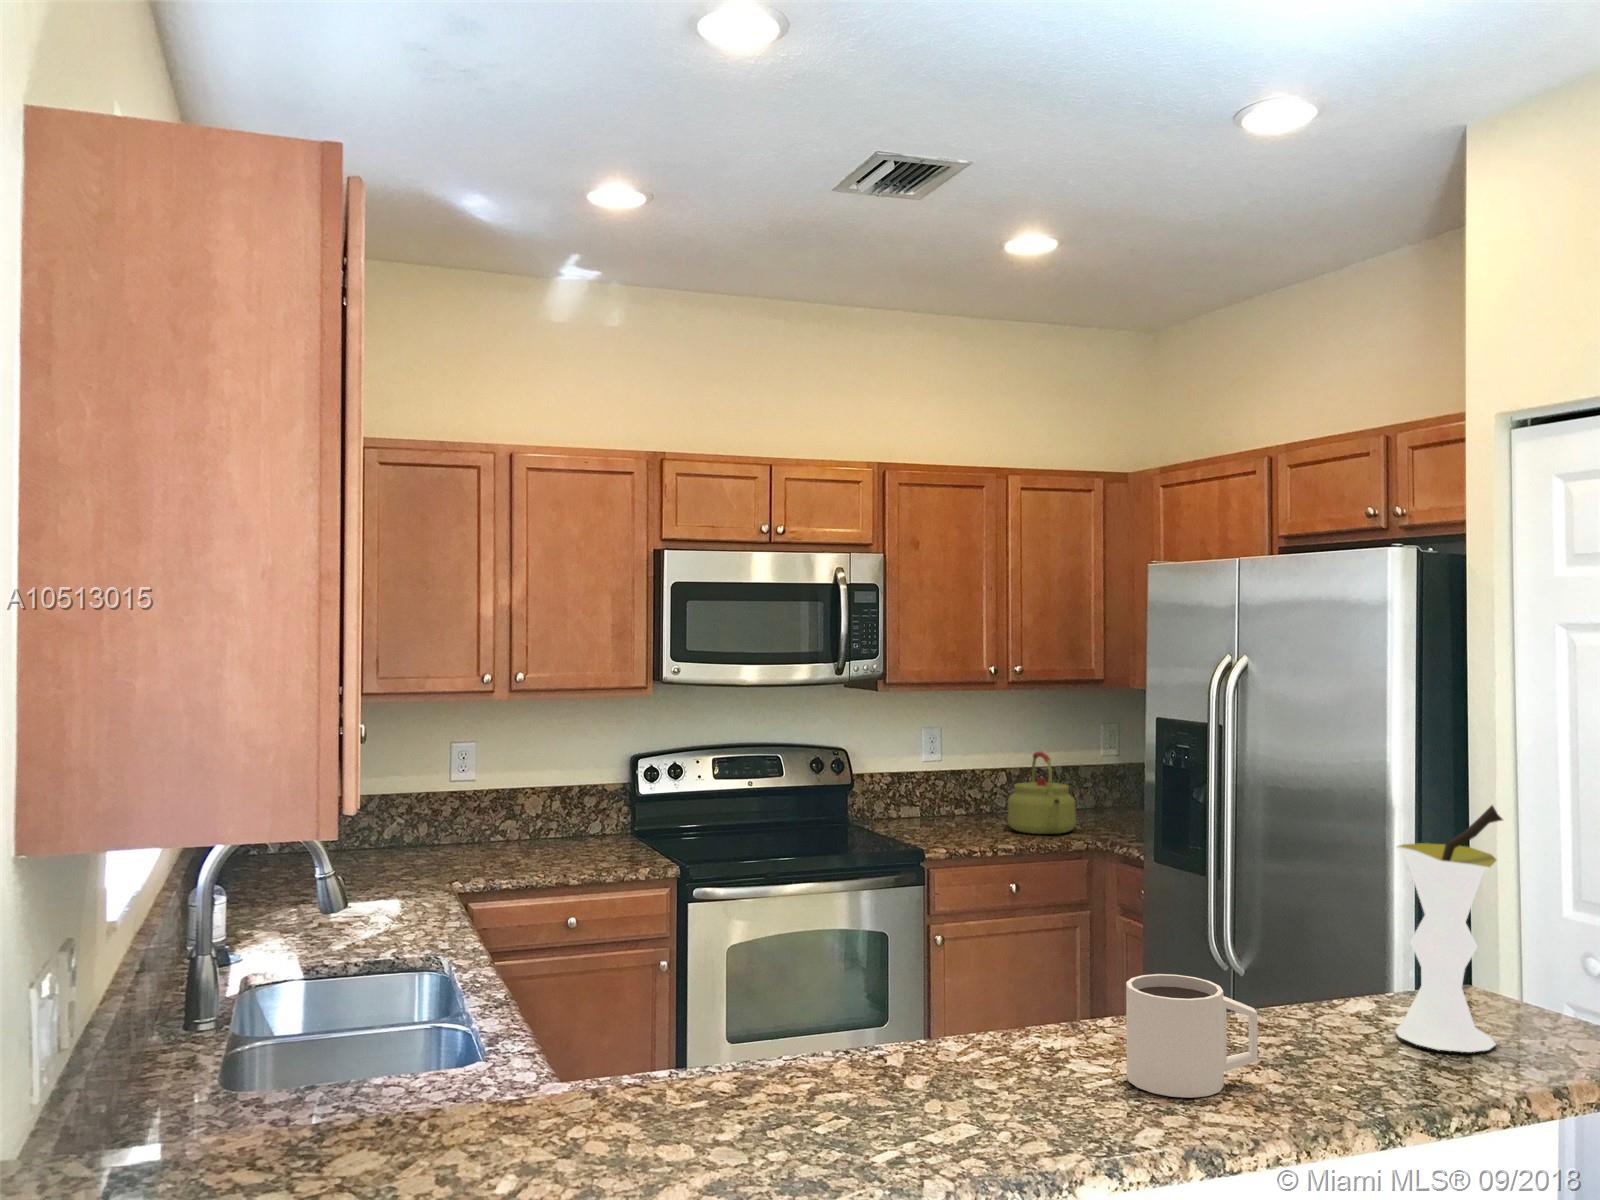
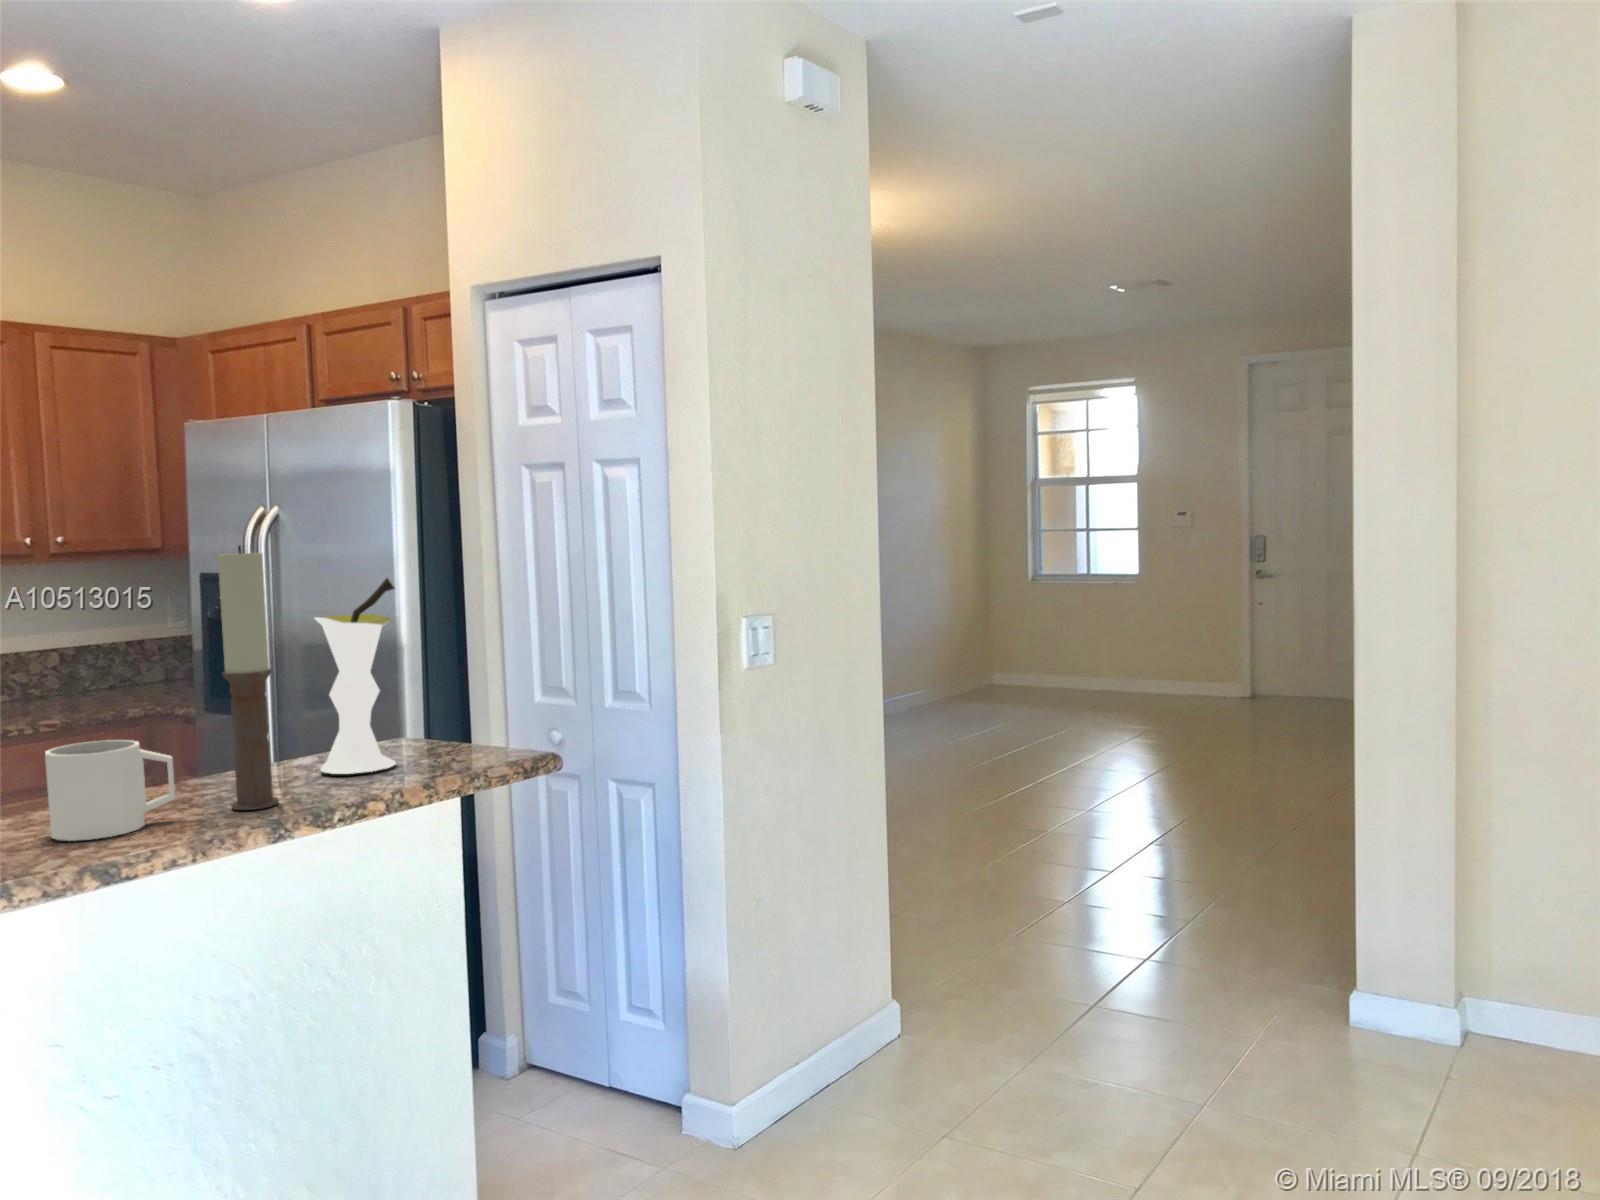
kettle: present [1008,752,1076,834] -> none [54,623,135,707]
candle: none [1315,768,1372,1092] -> present [218,546,279,810]

